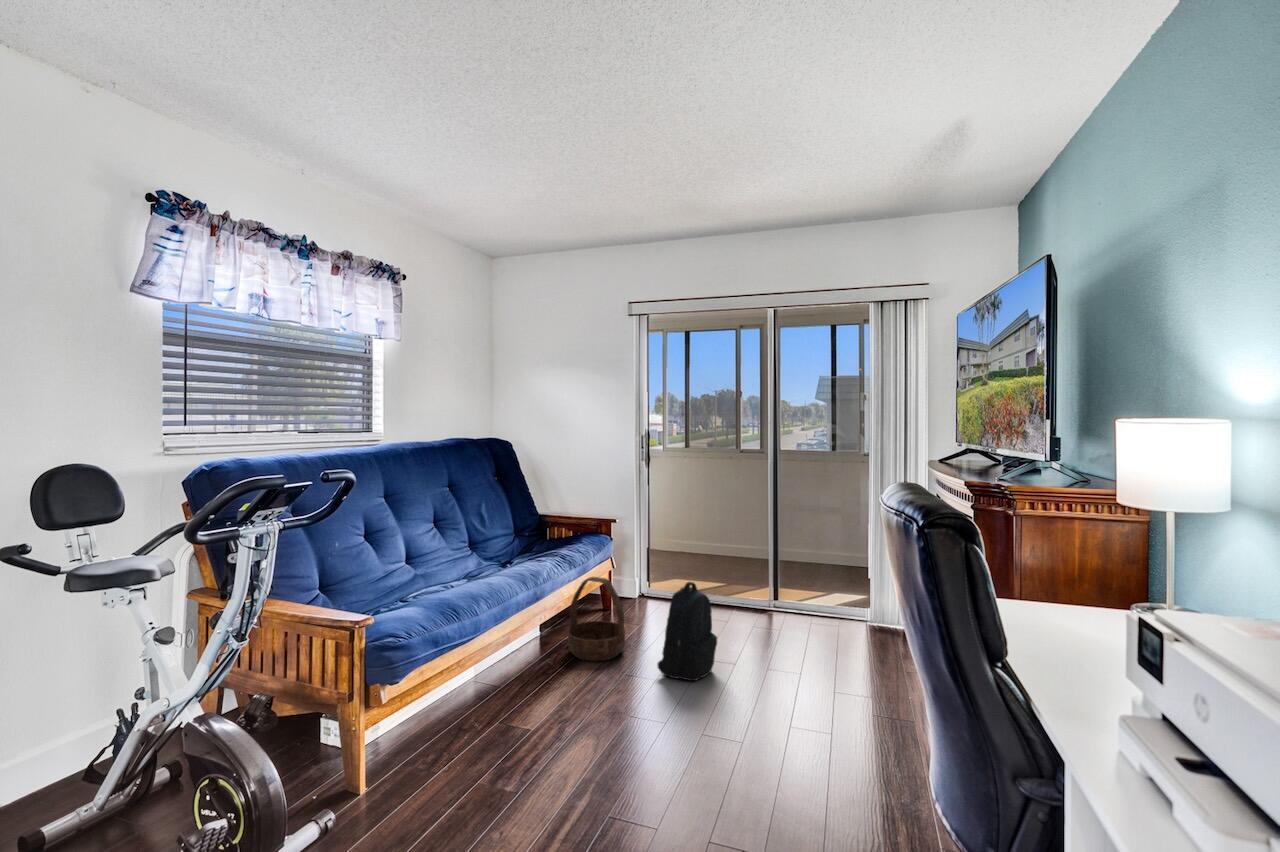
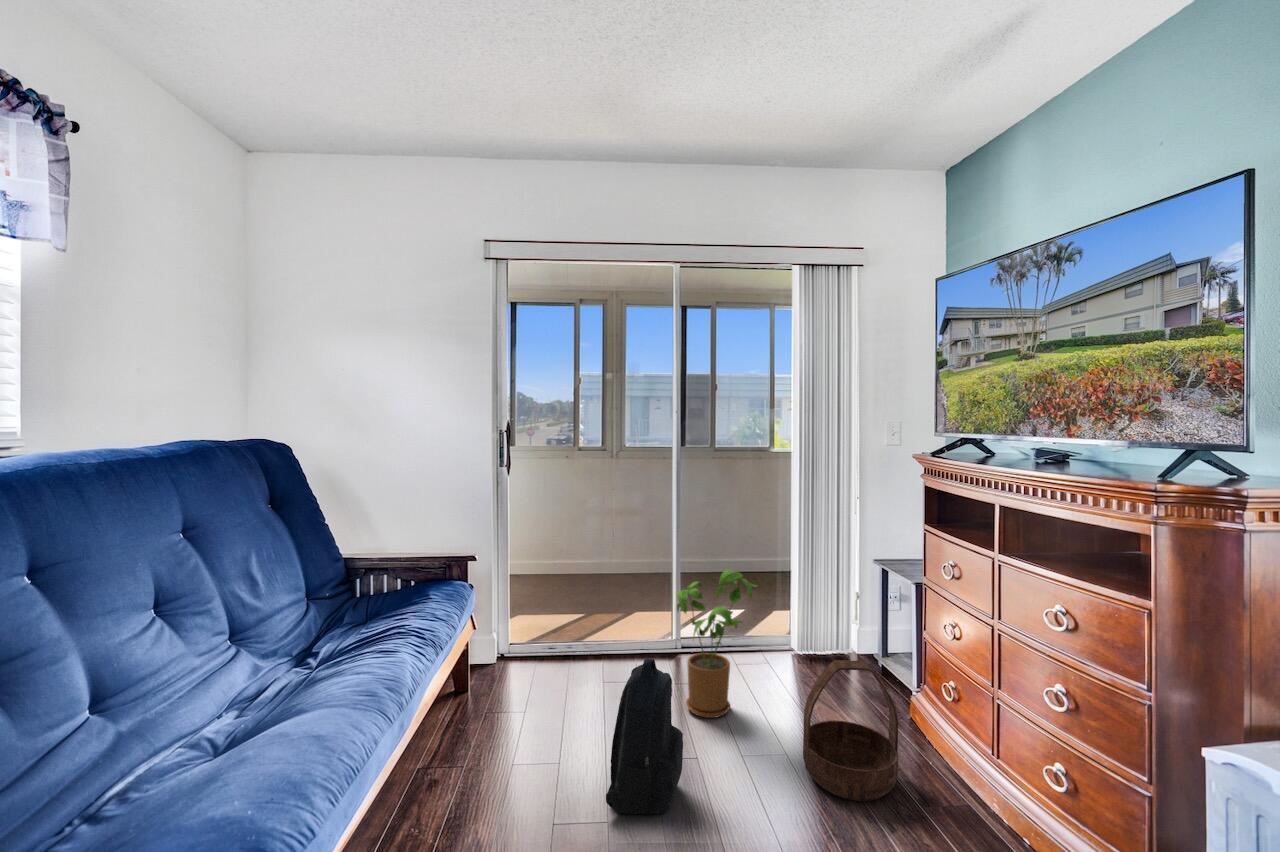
house plant: none [748,537,812,648] -> present [677,569,756,718]
basket: present [568,577,625,661] -> present [803,660,898,801]

